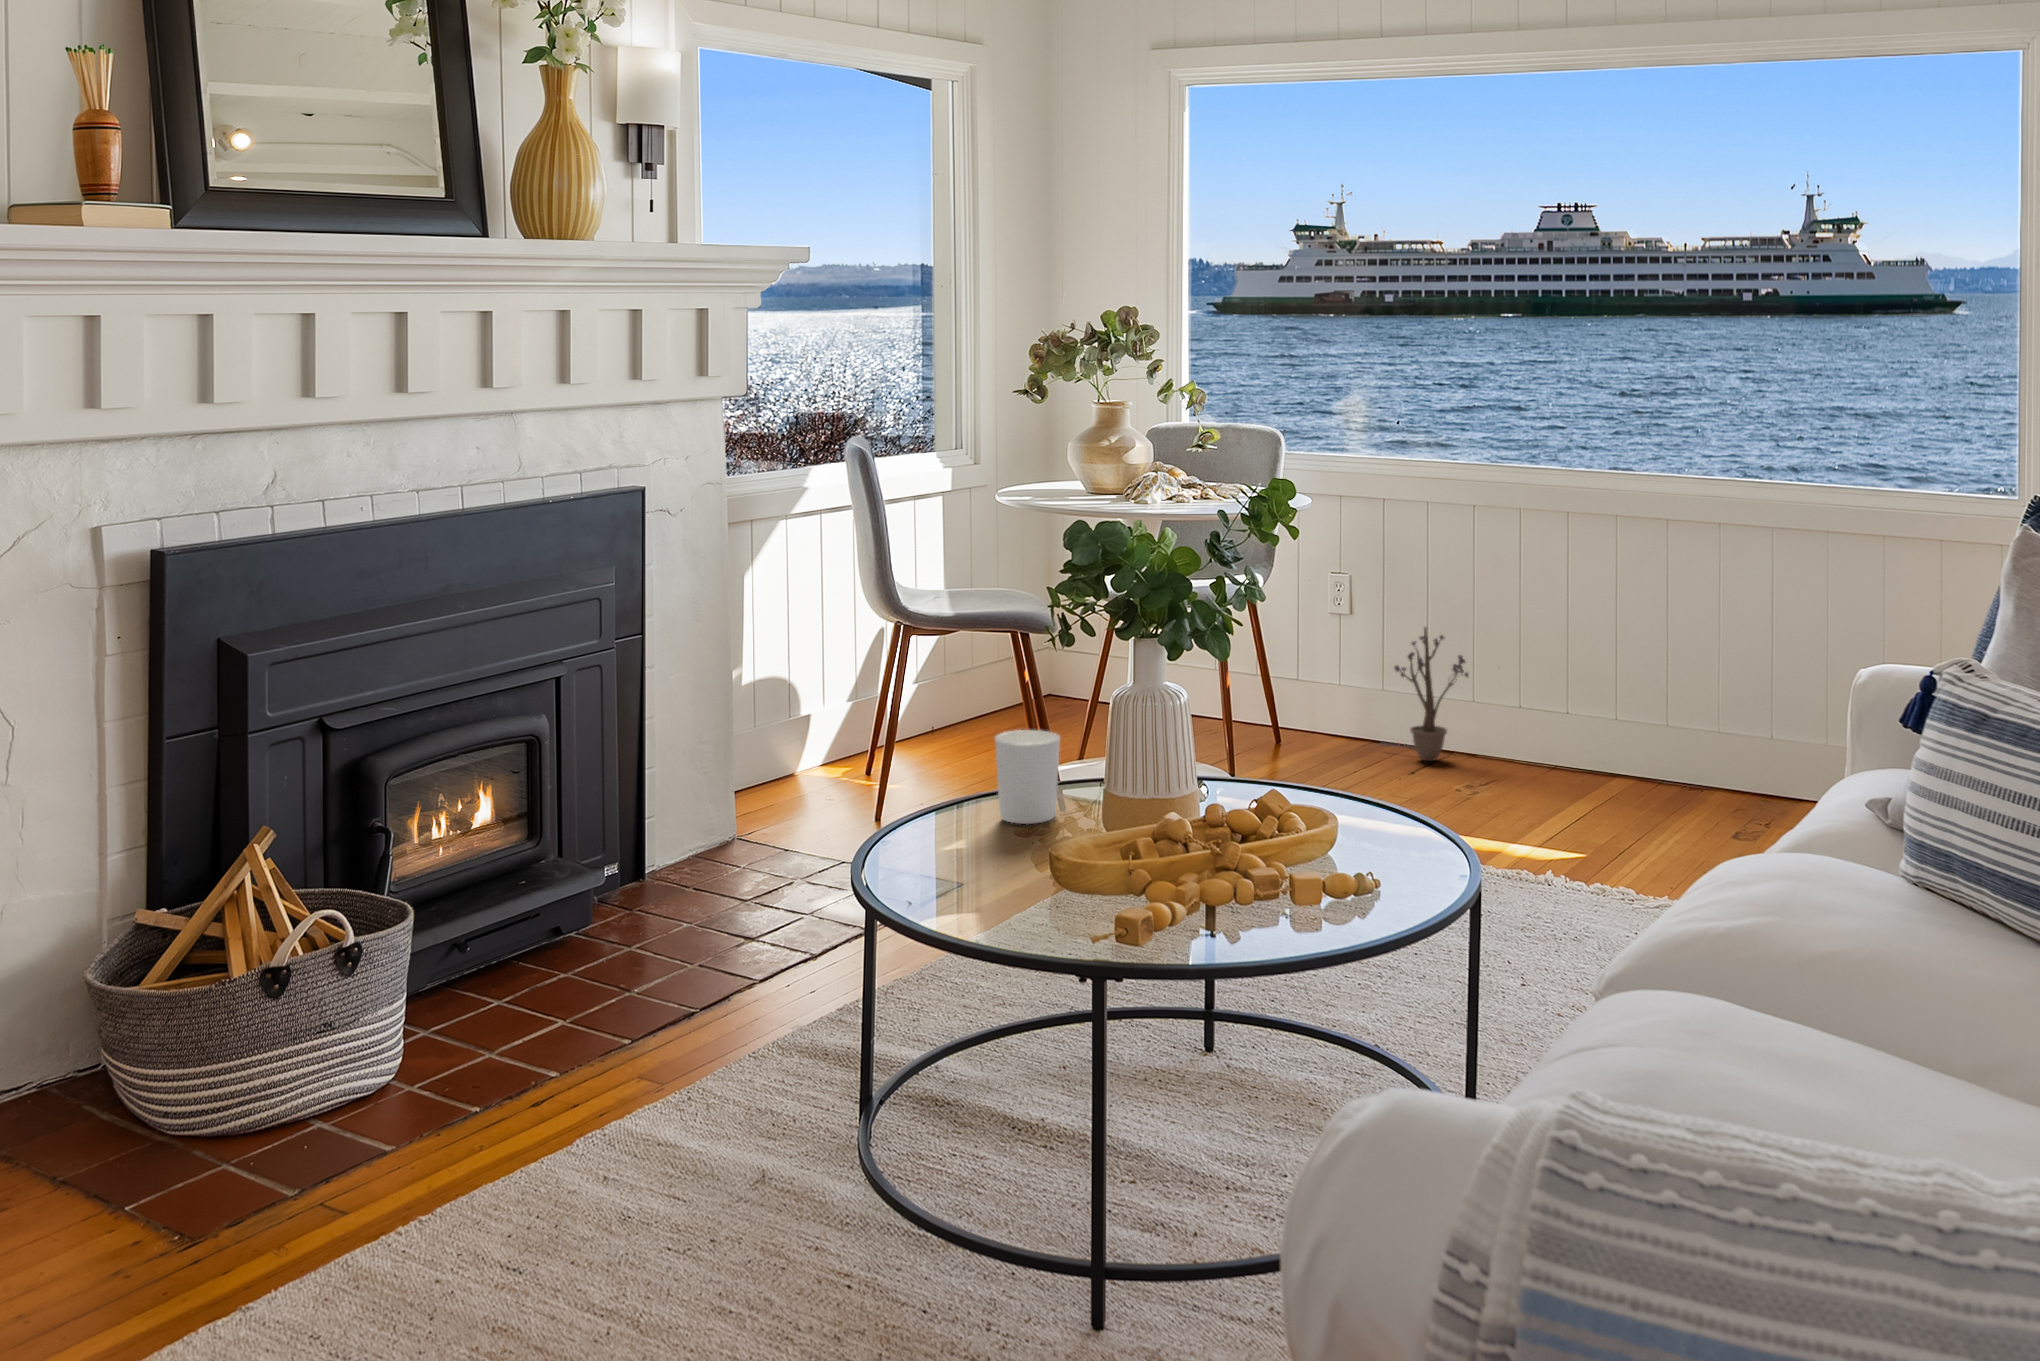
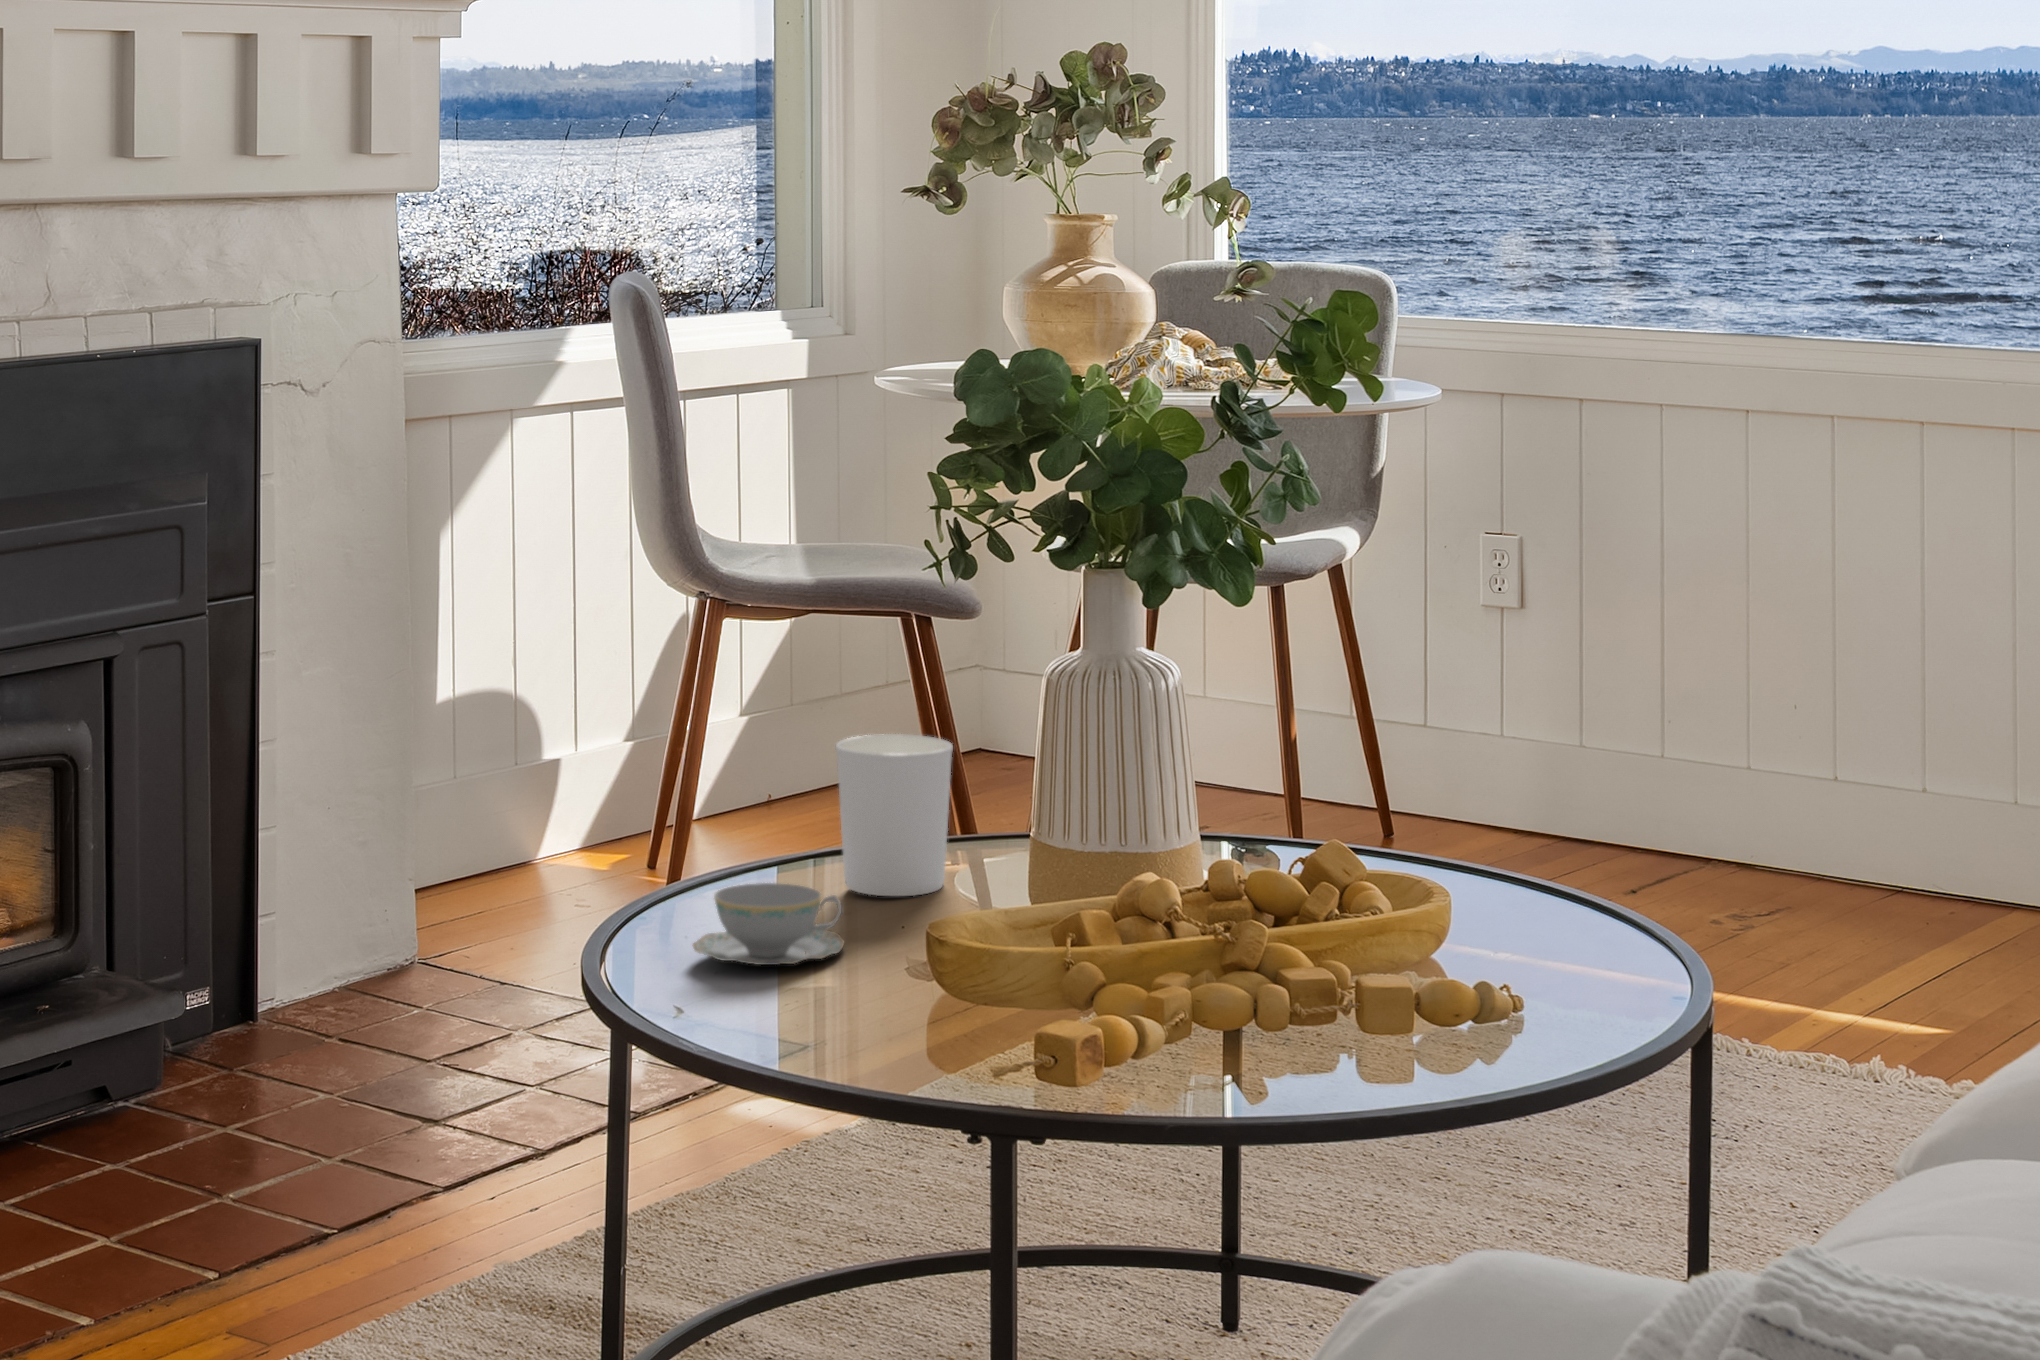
decorative plant: present [1385,628,1468,761] -> none [1565,629,1728,870]
teacup: none [918,822,1003,871] -> present [693,883,844,965]

